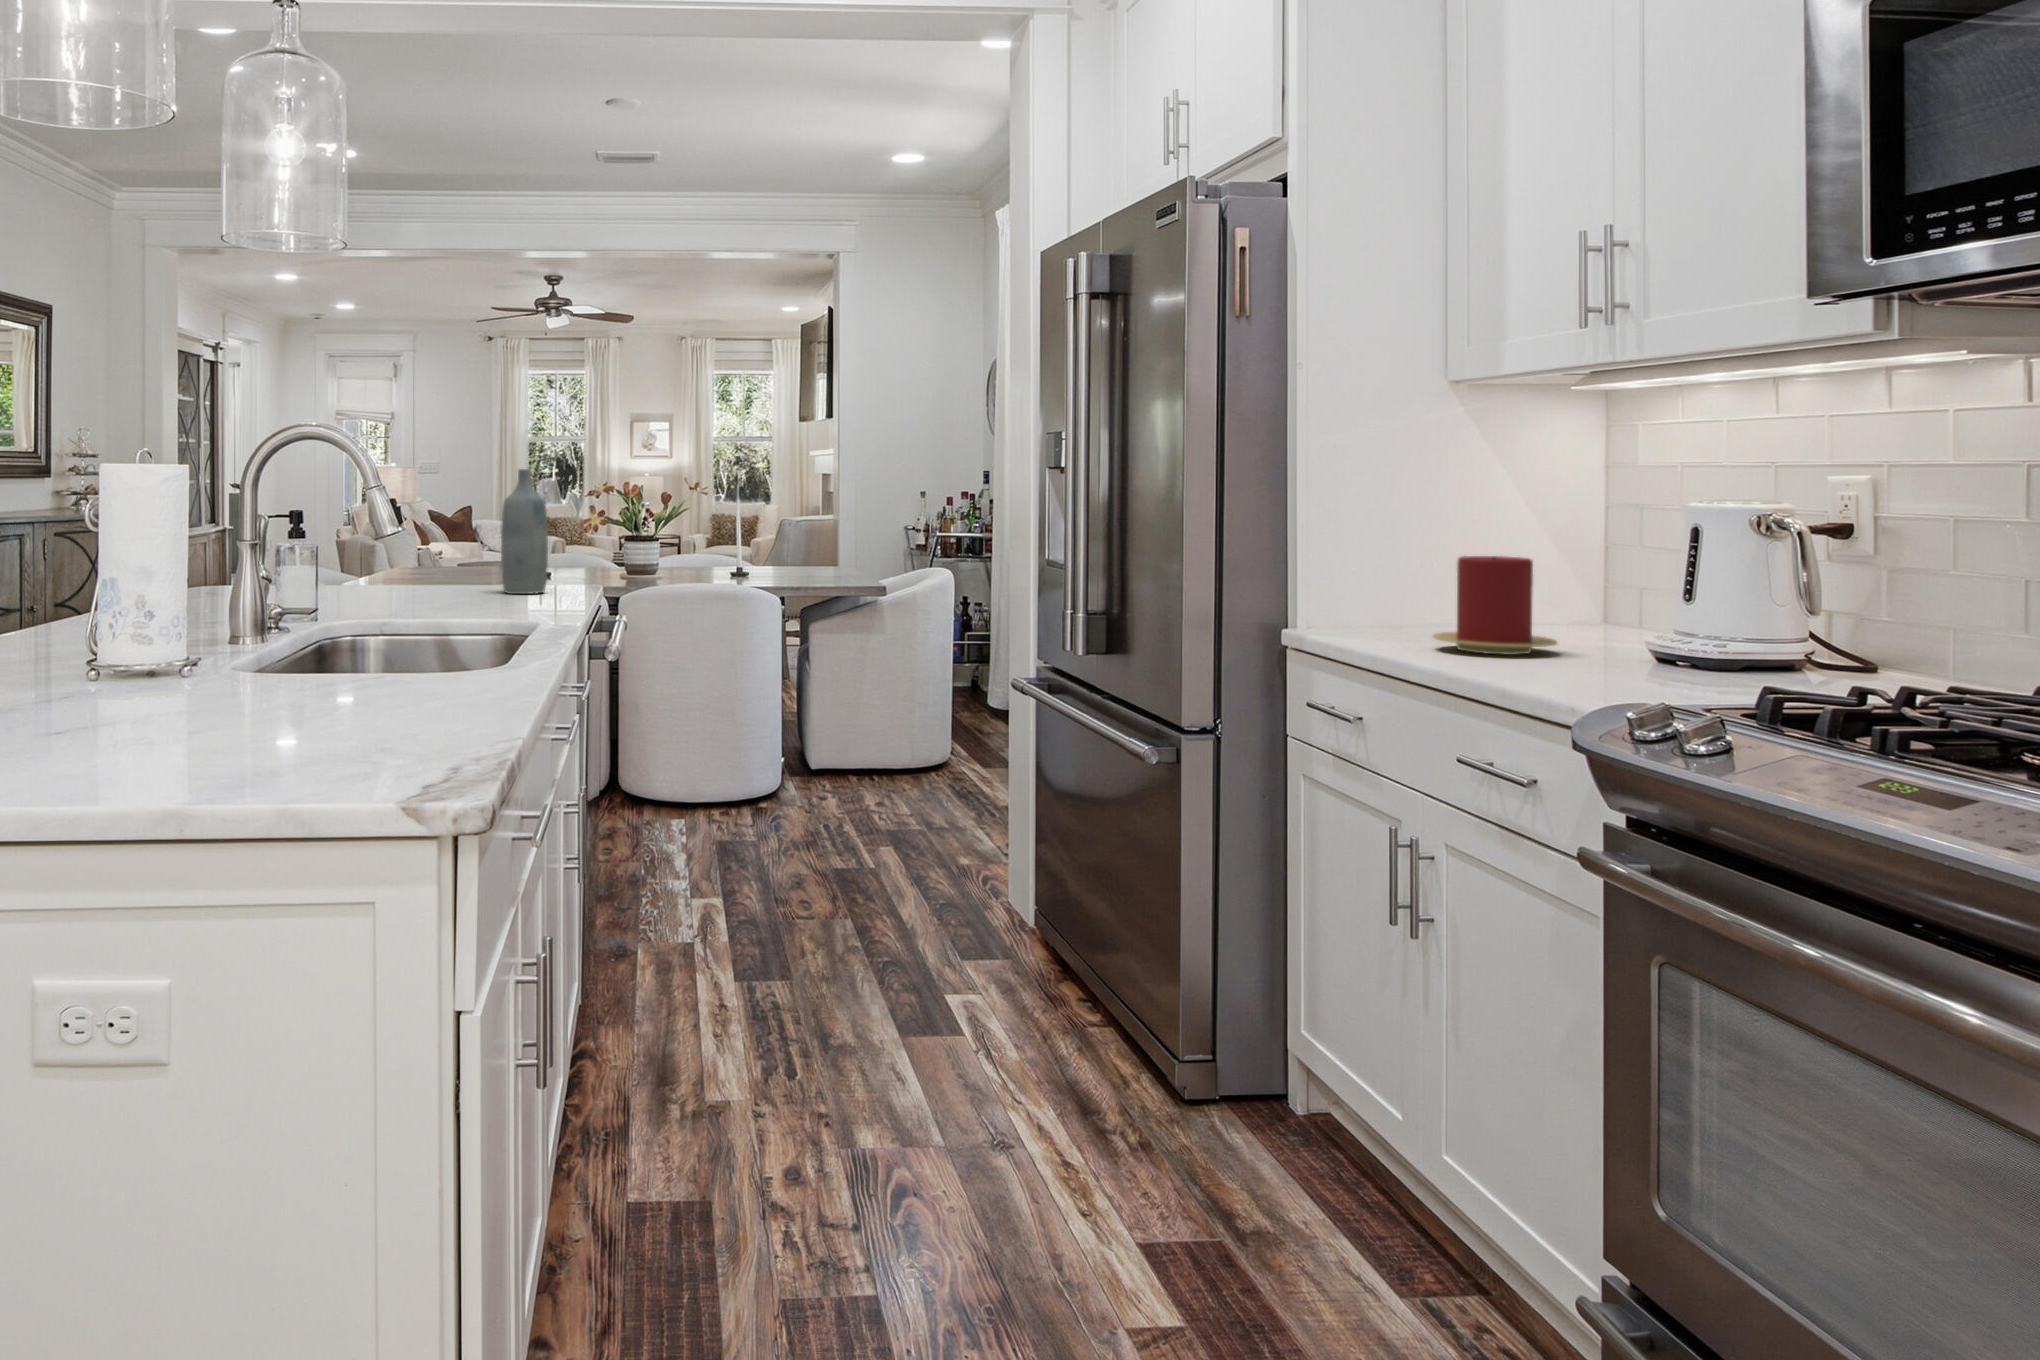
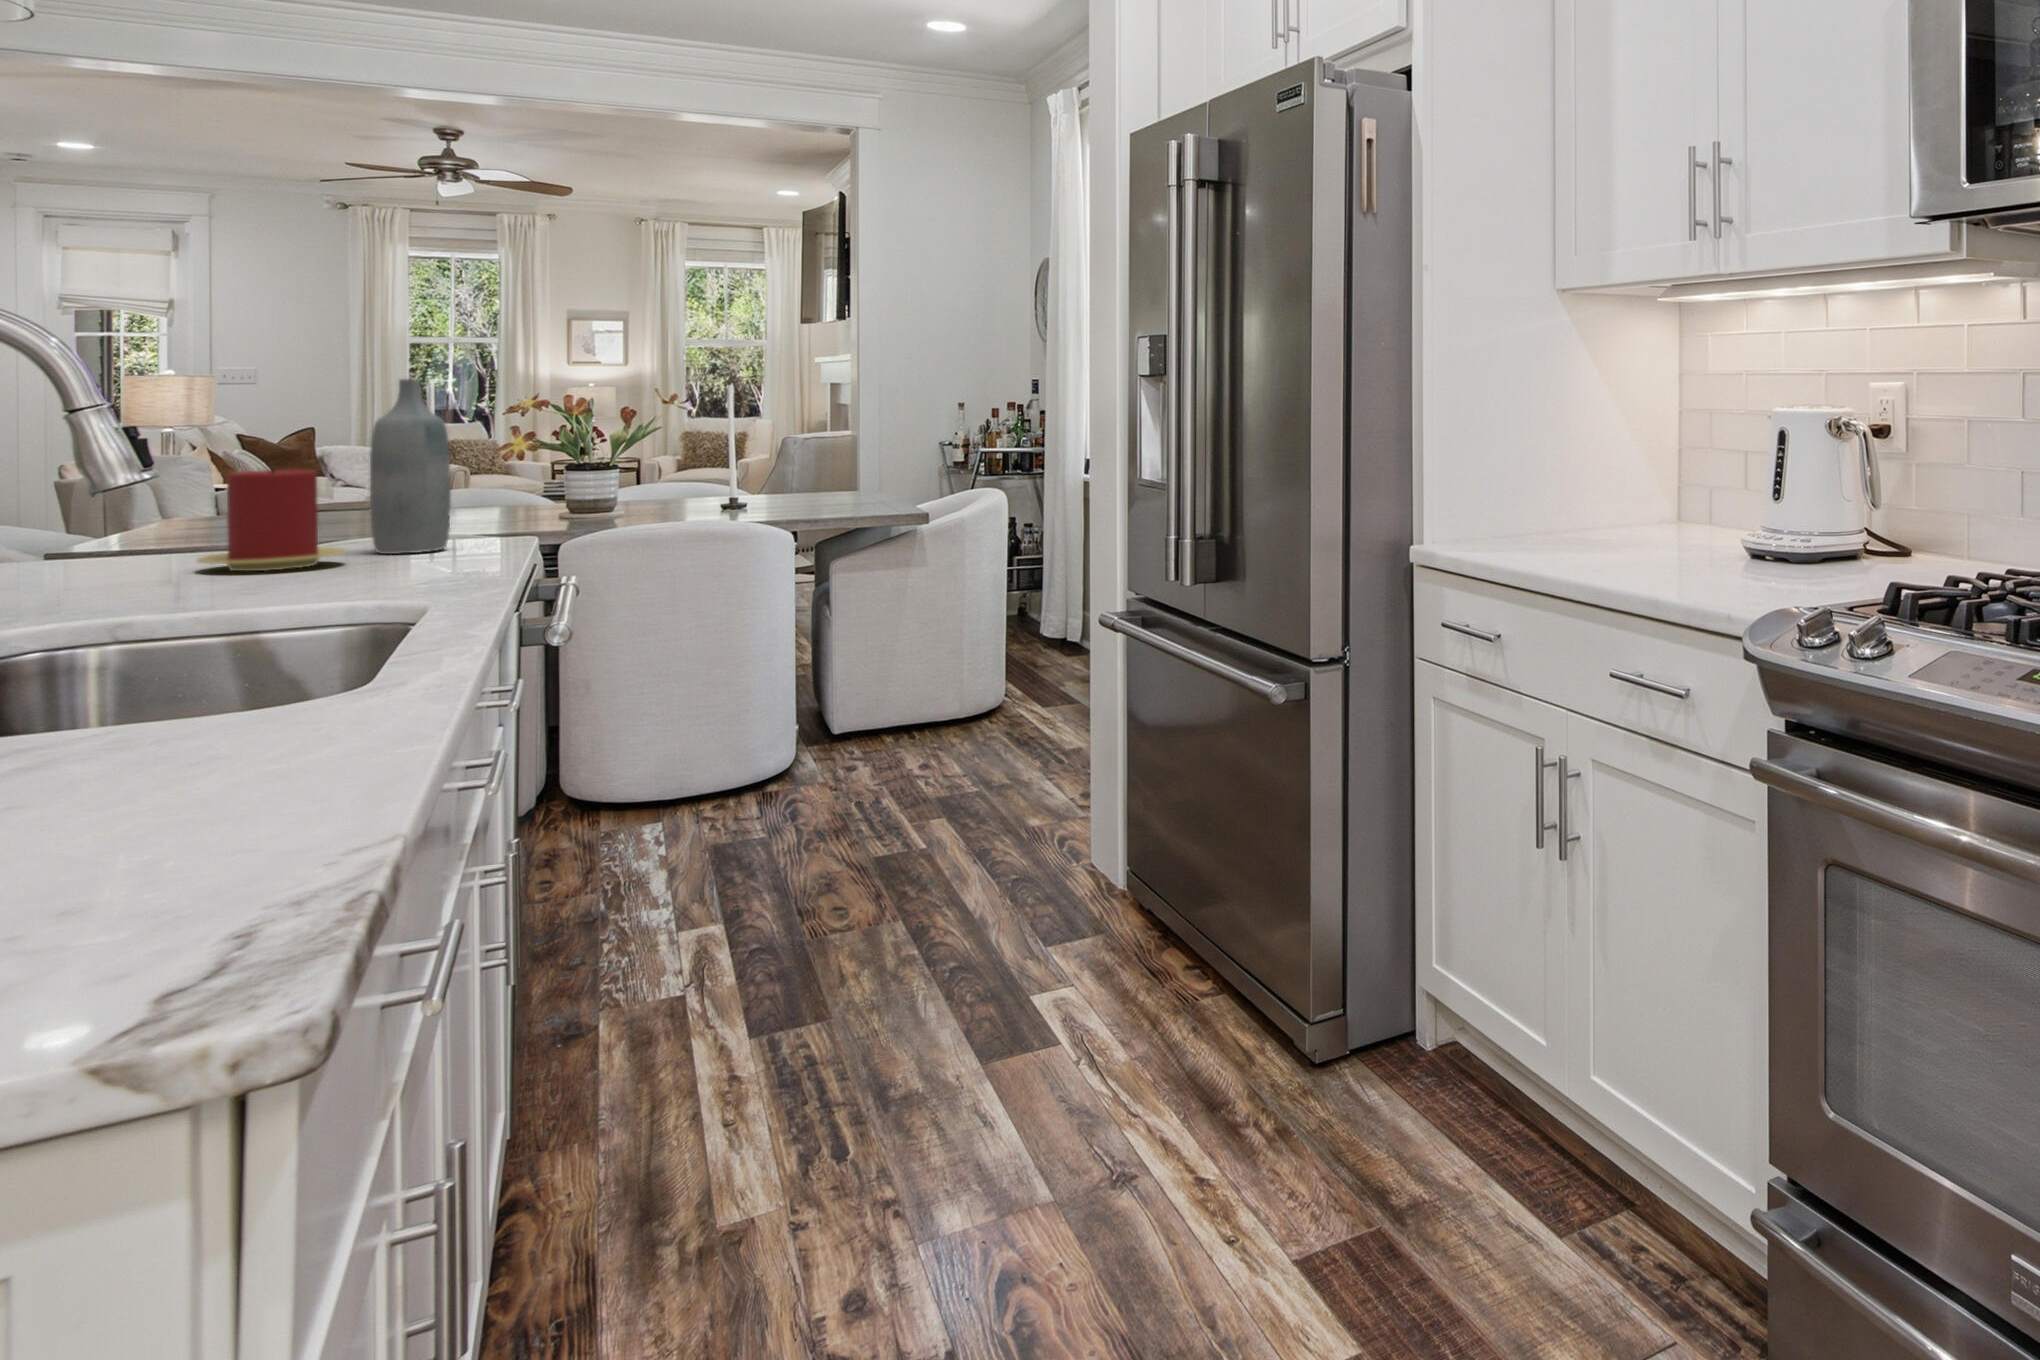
candle: present [1433,556,1557,655] -> present [198,470,346,571]

